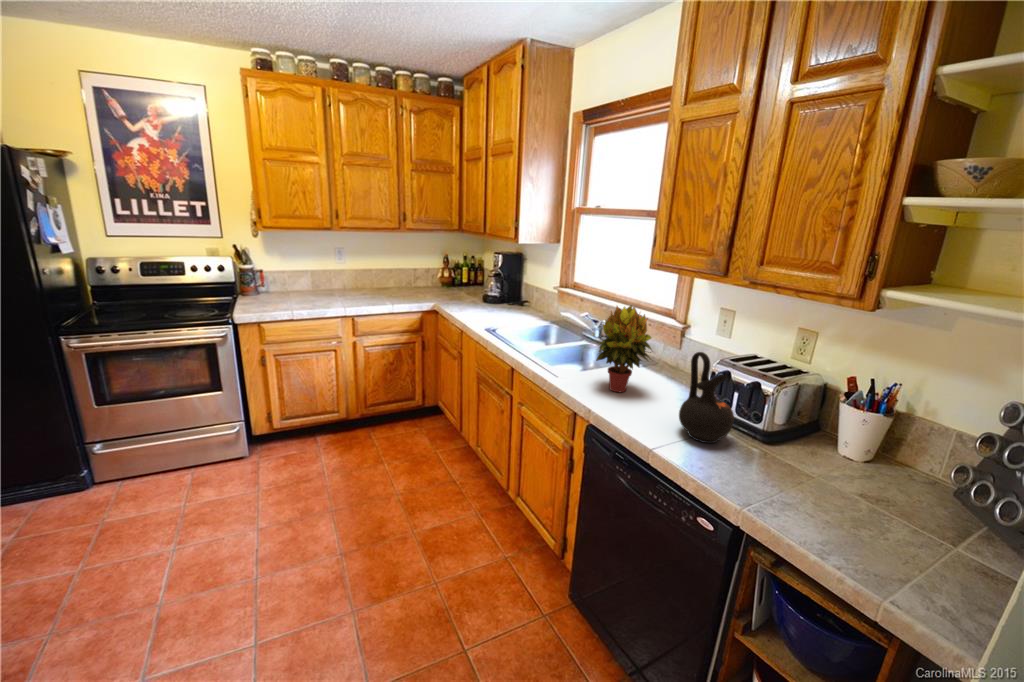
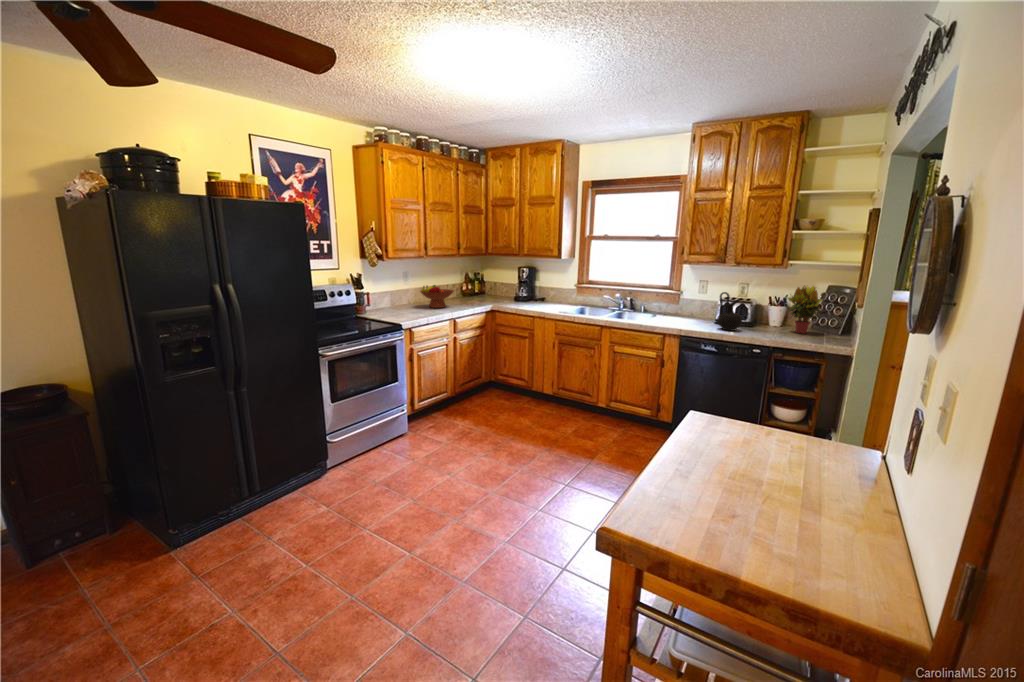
fruit bowl: none [335,267,383,299] -> present [420,285,454,308]
potted plant: present [596,305,652,392] -> present [788,286,823,334]

